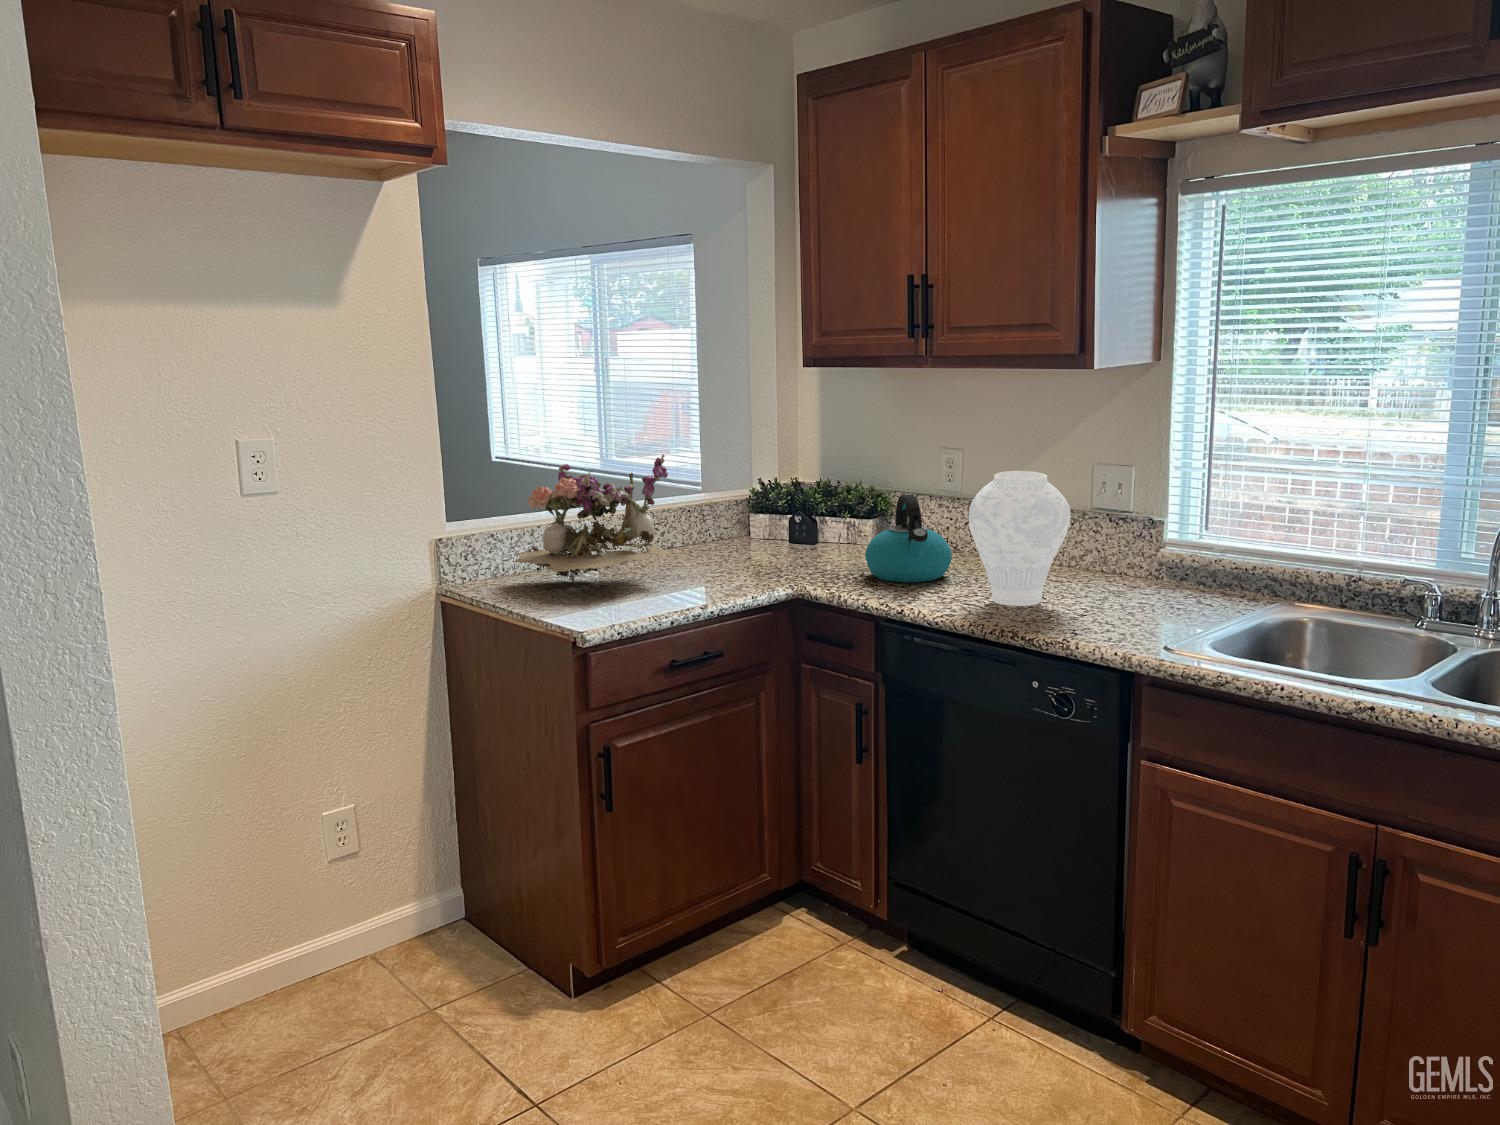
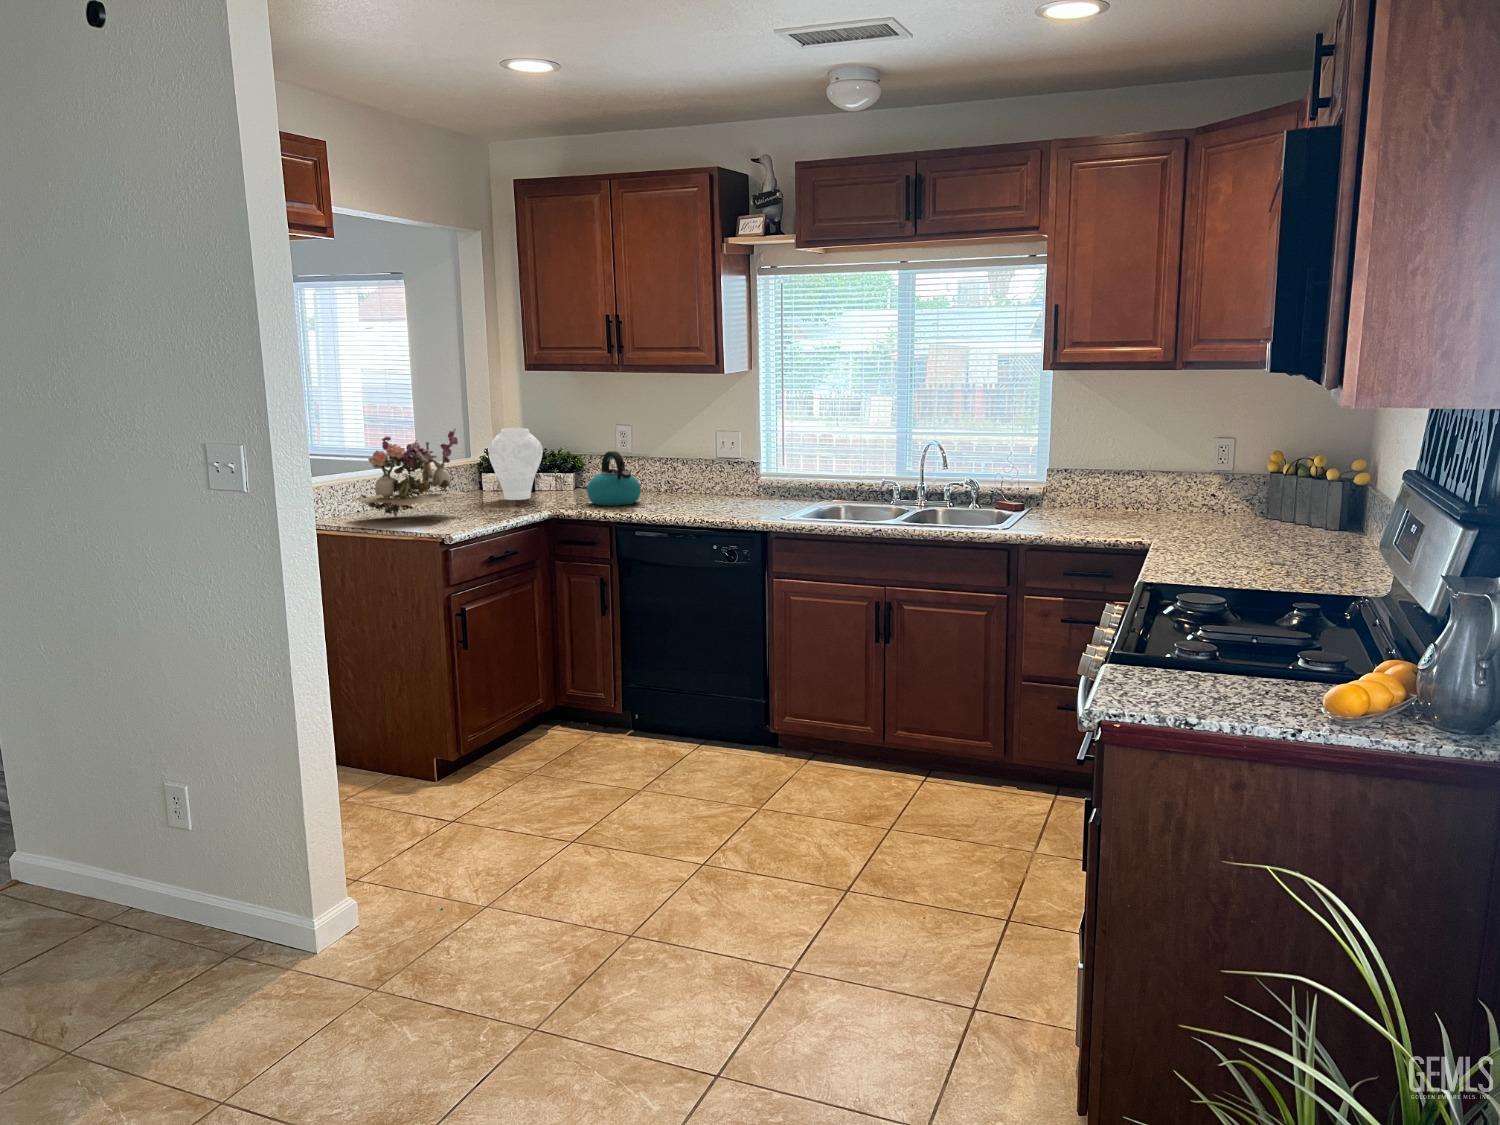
vase: present [969,471,1071,606] -> present [489,428,543,500]

